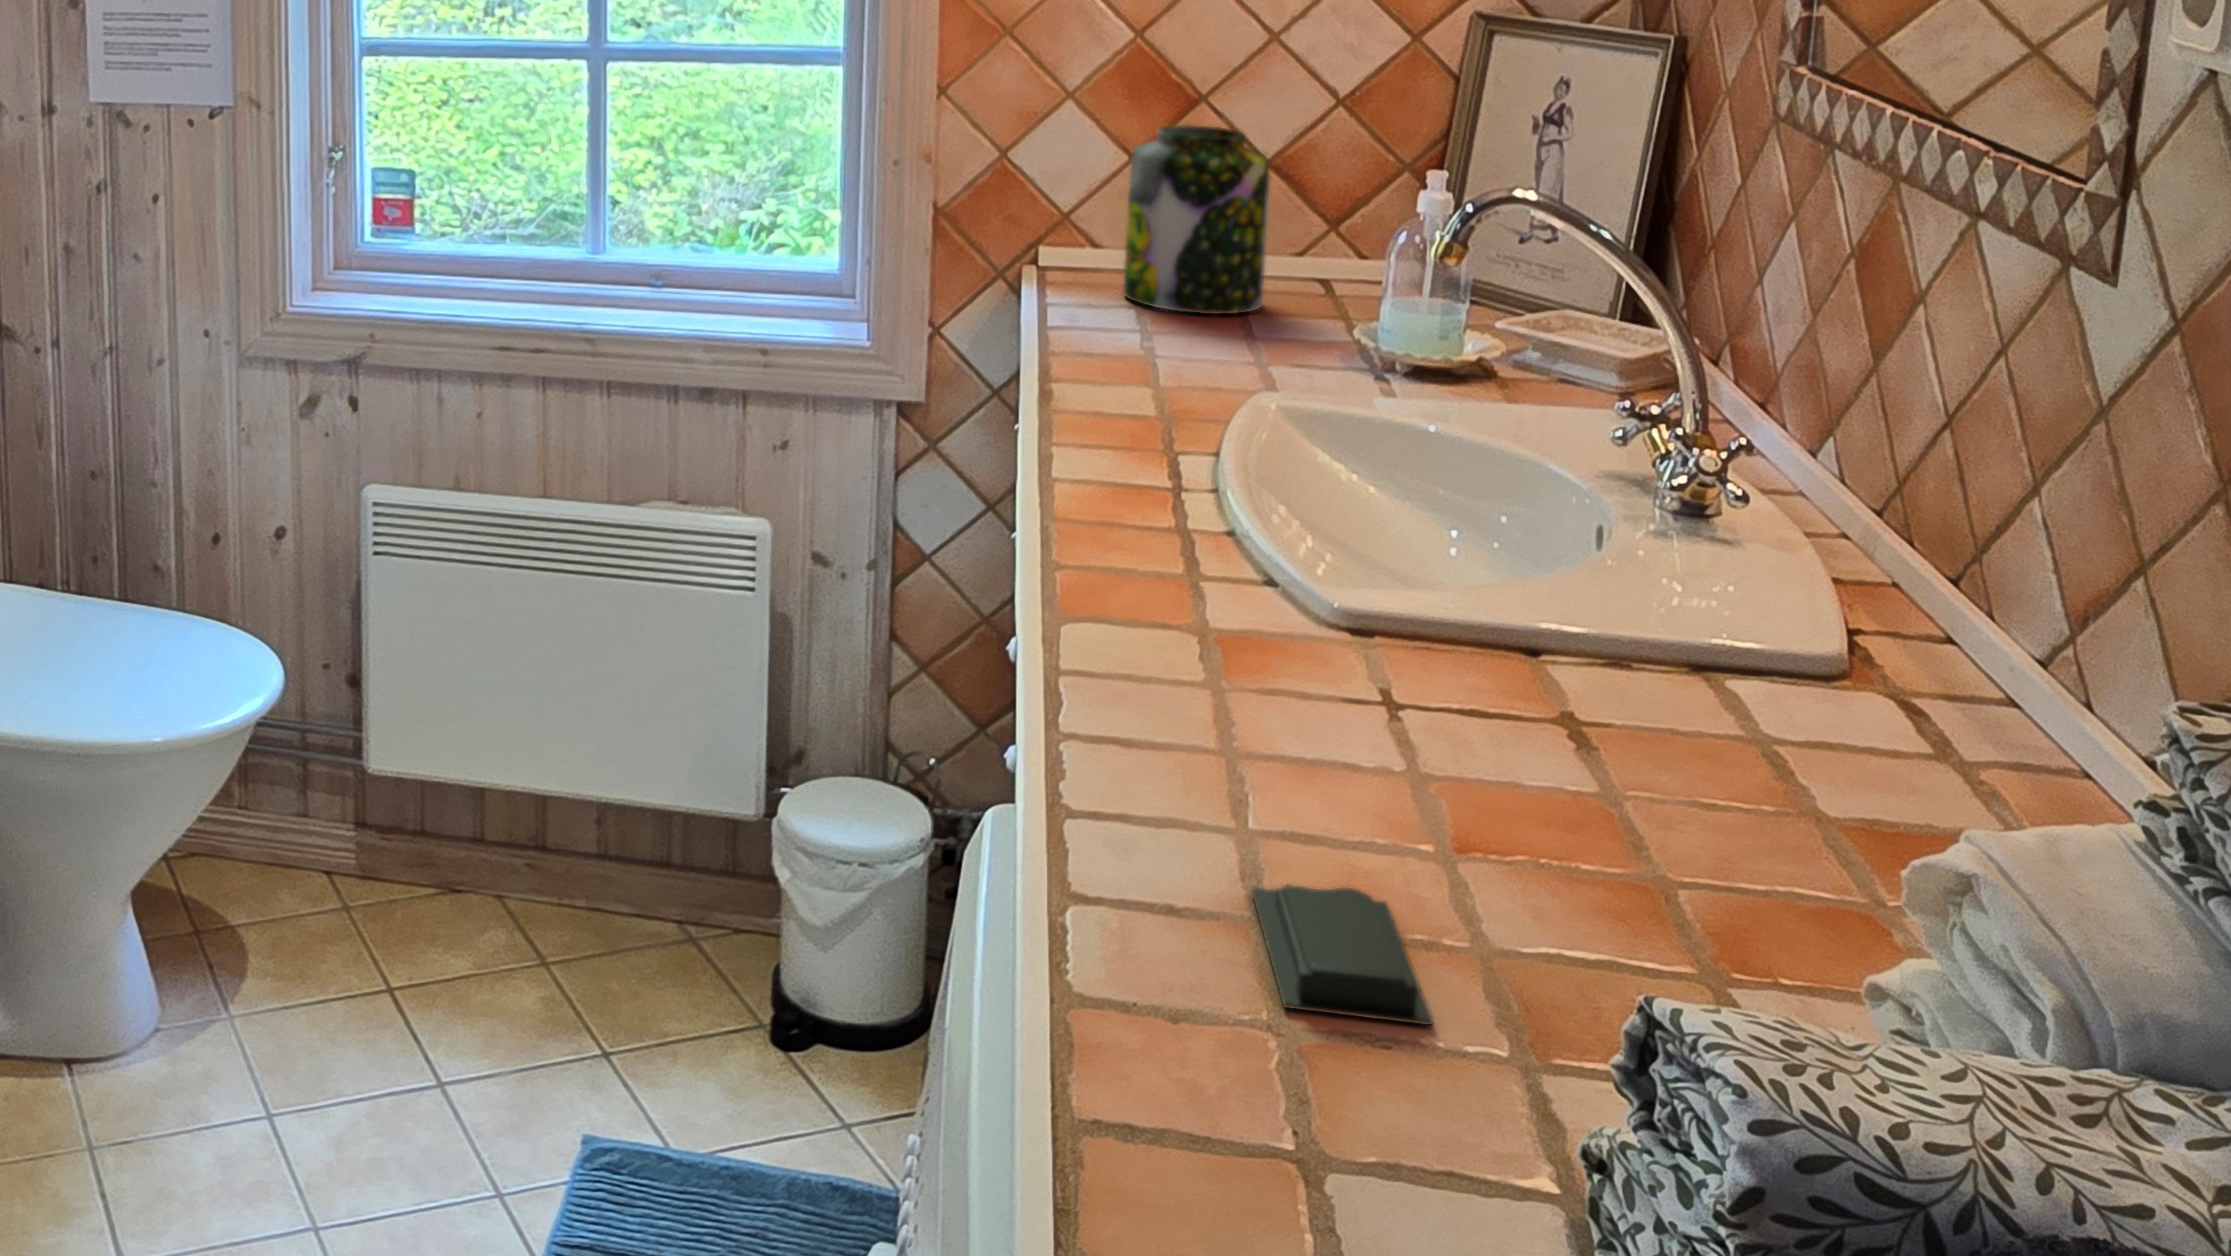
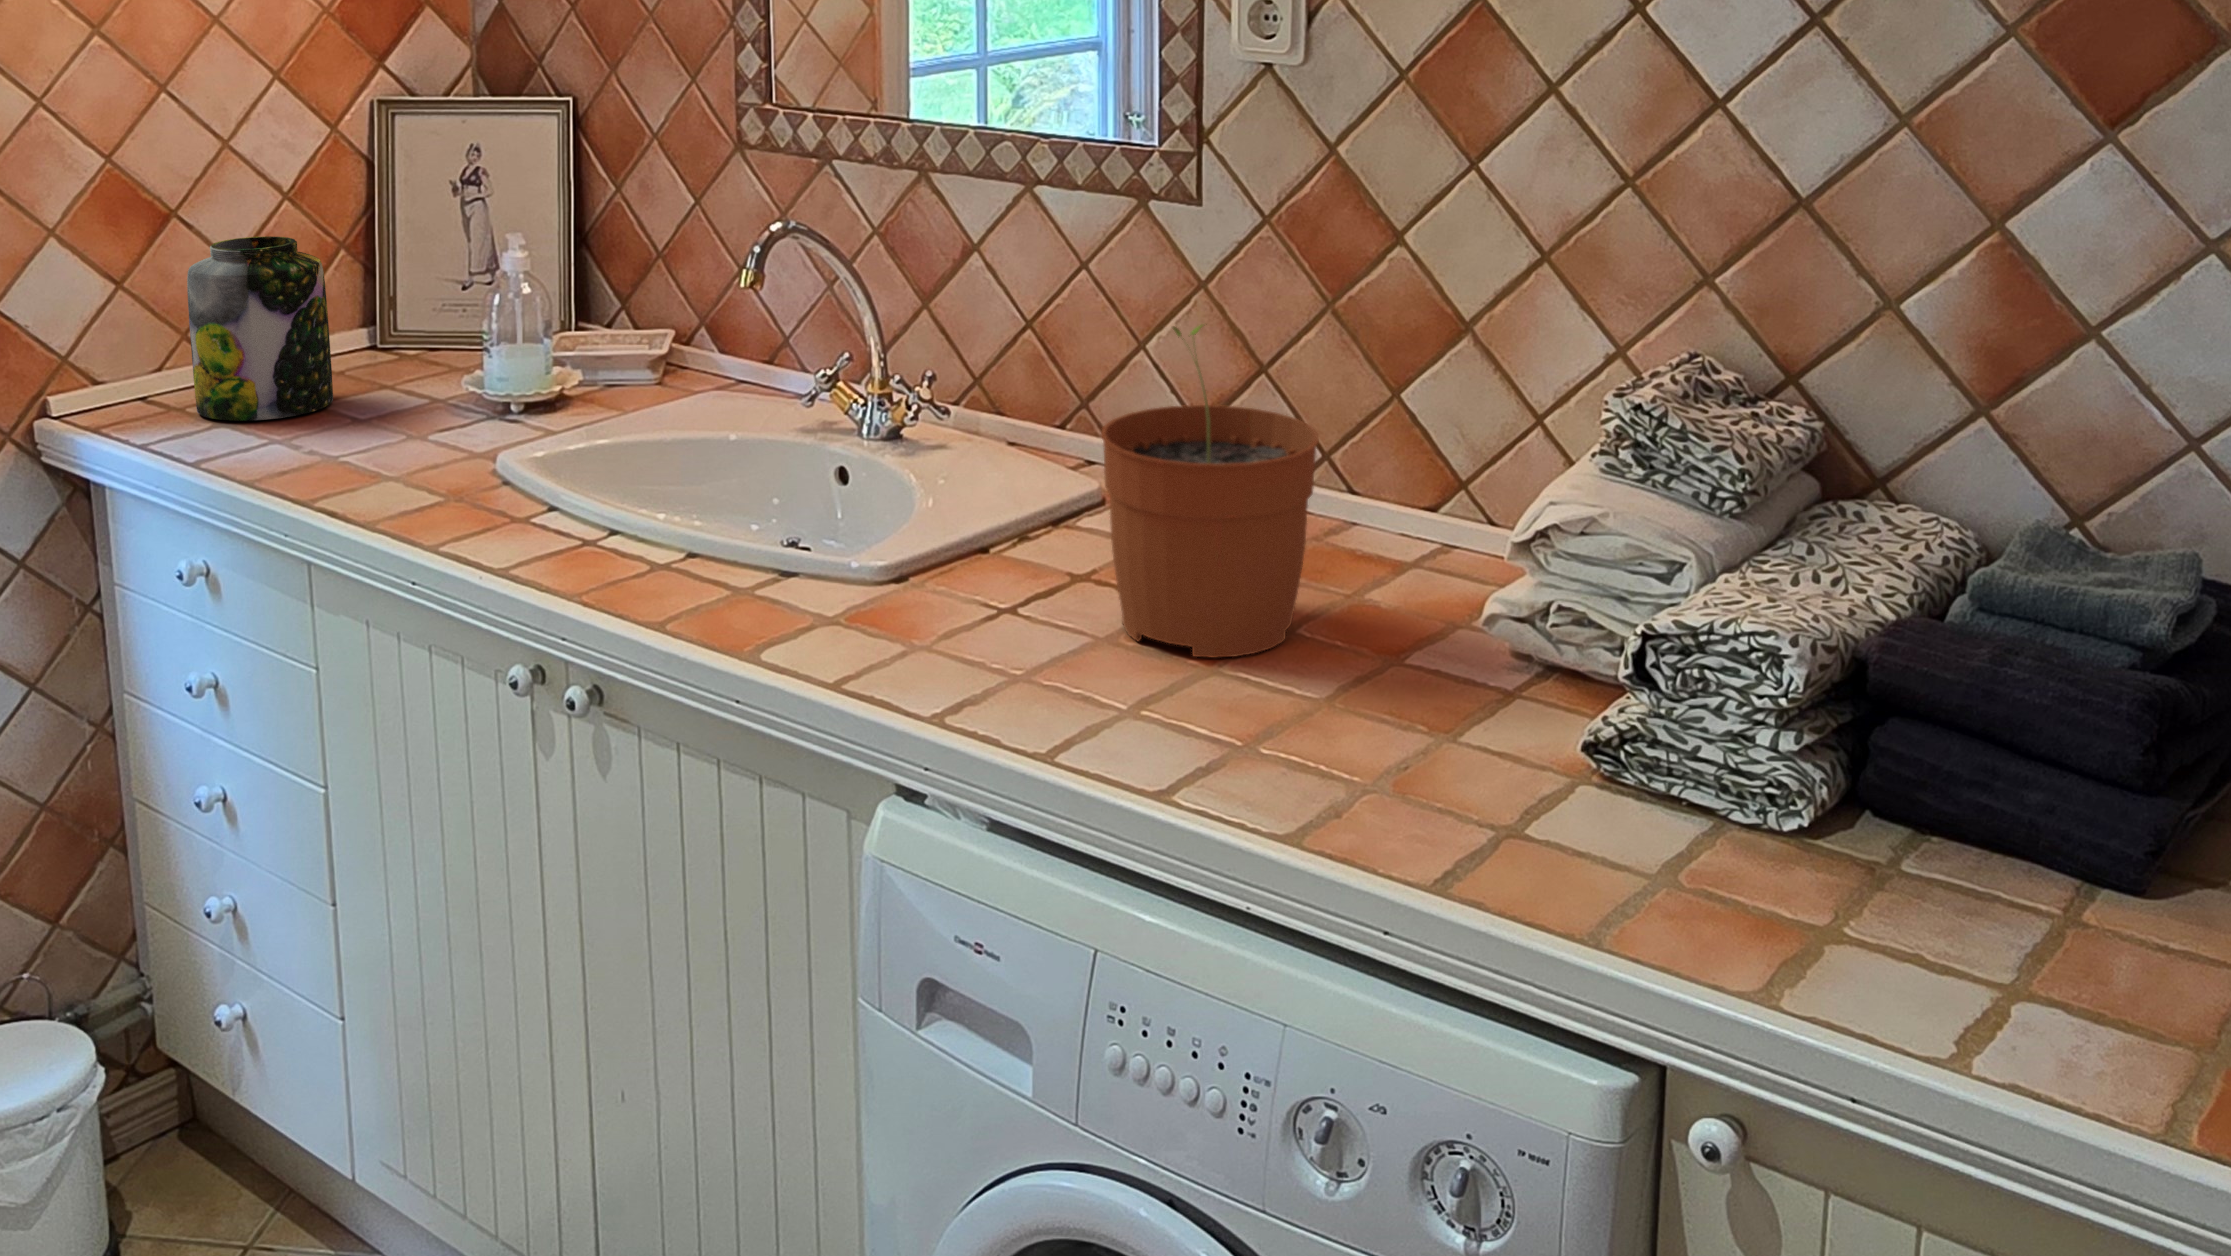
plant pot: none [1406,366,1755,842] -> present [1101,325,1319,658]
soap bar: present [1252,885,1433,1025] -> none [1270,718,1467,802]

